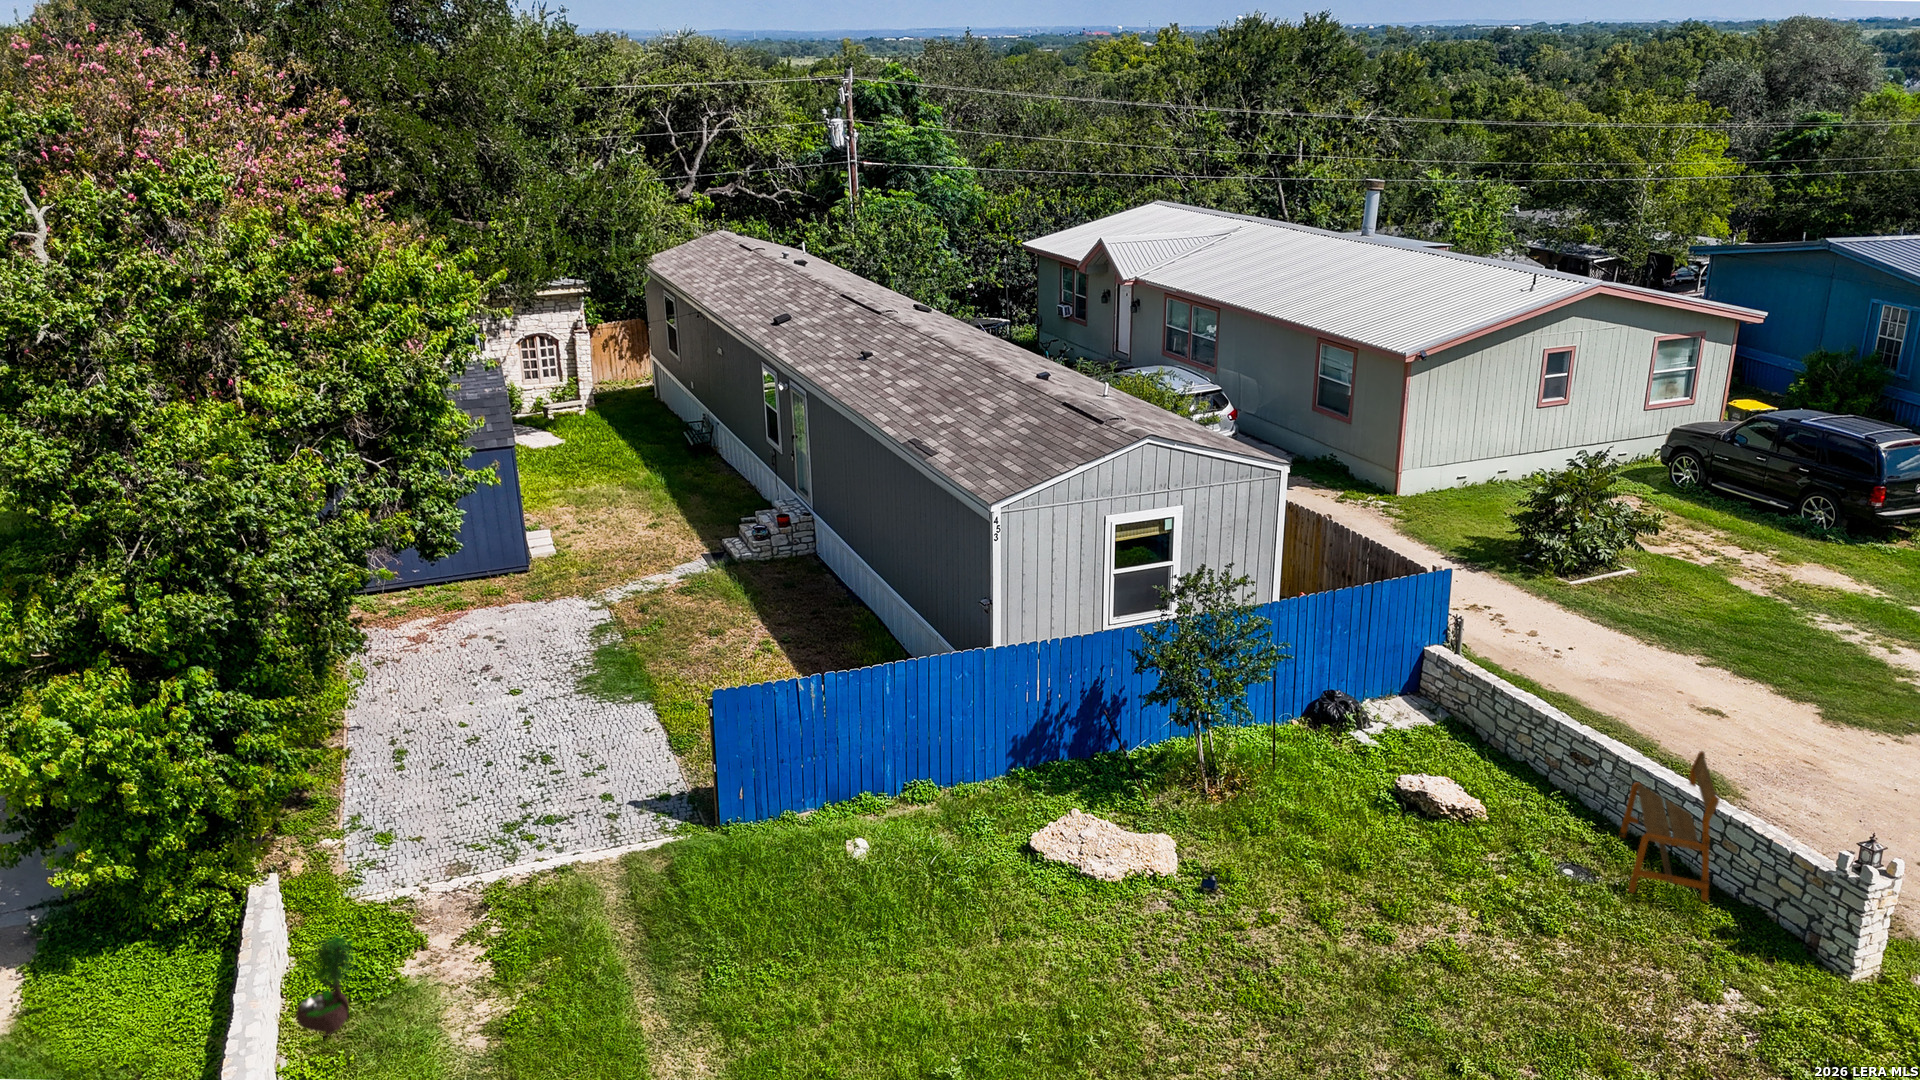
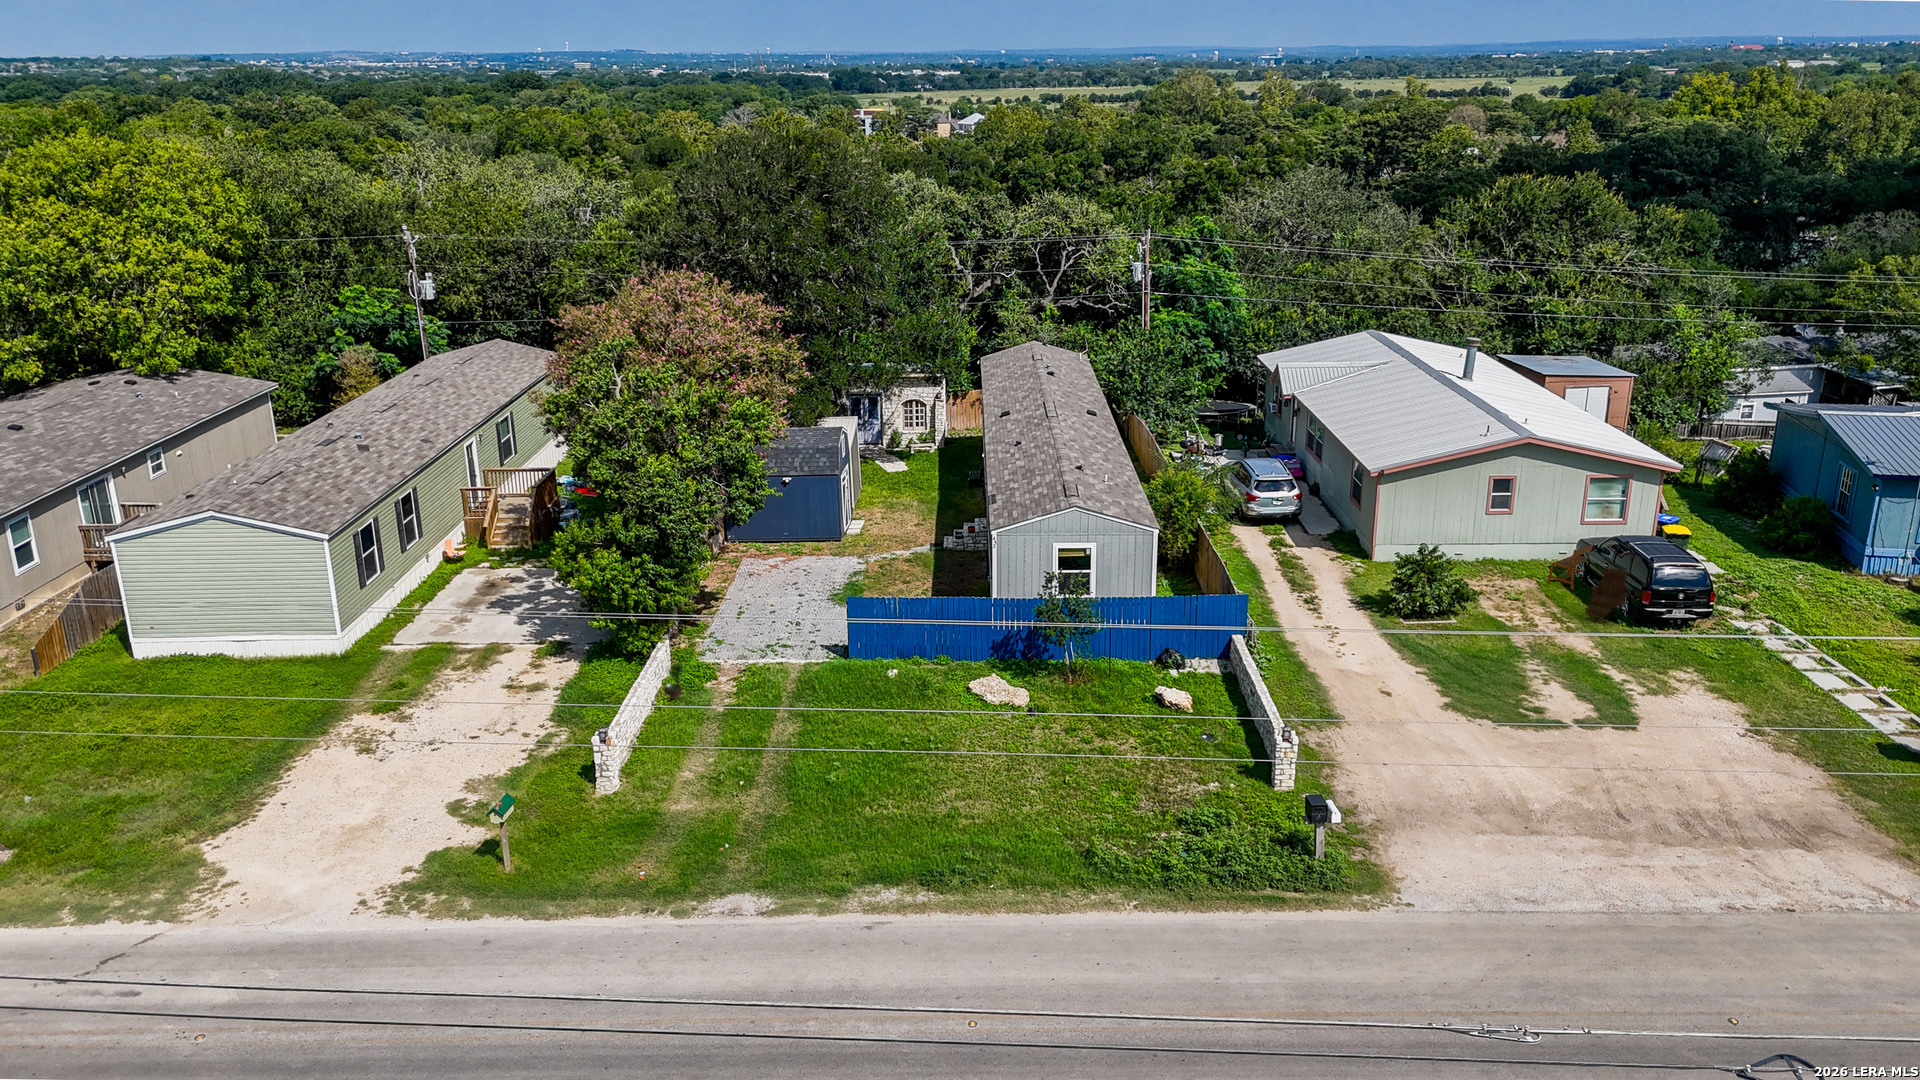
lounge chair: none [1763,461,1824,544] -> present [1585,568,1629,619]
bench: present [1621,751,1719,901] -> present [1547,544,1594,589]

